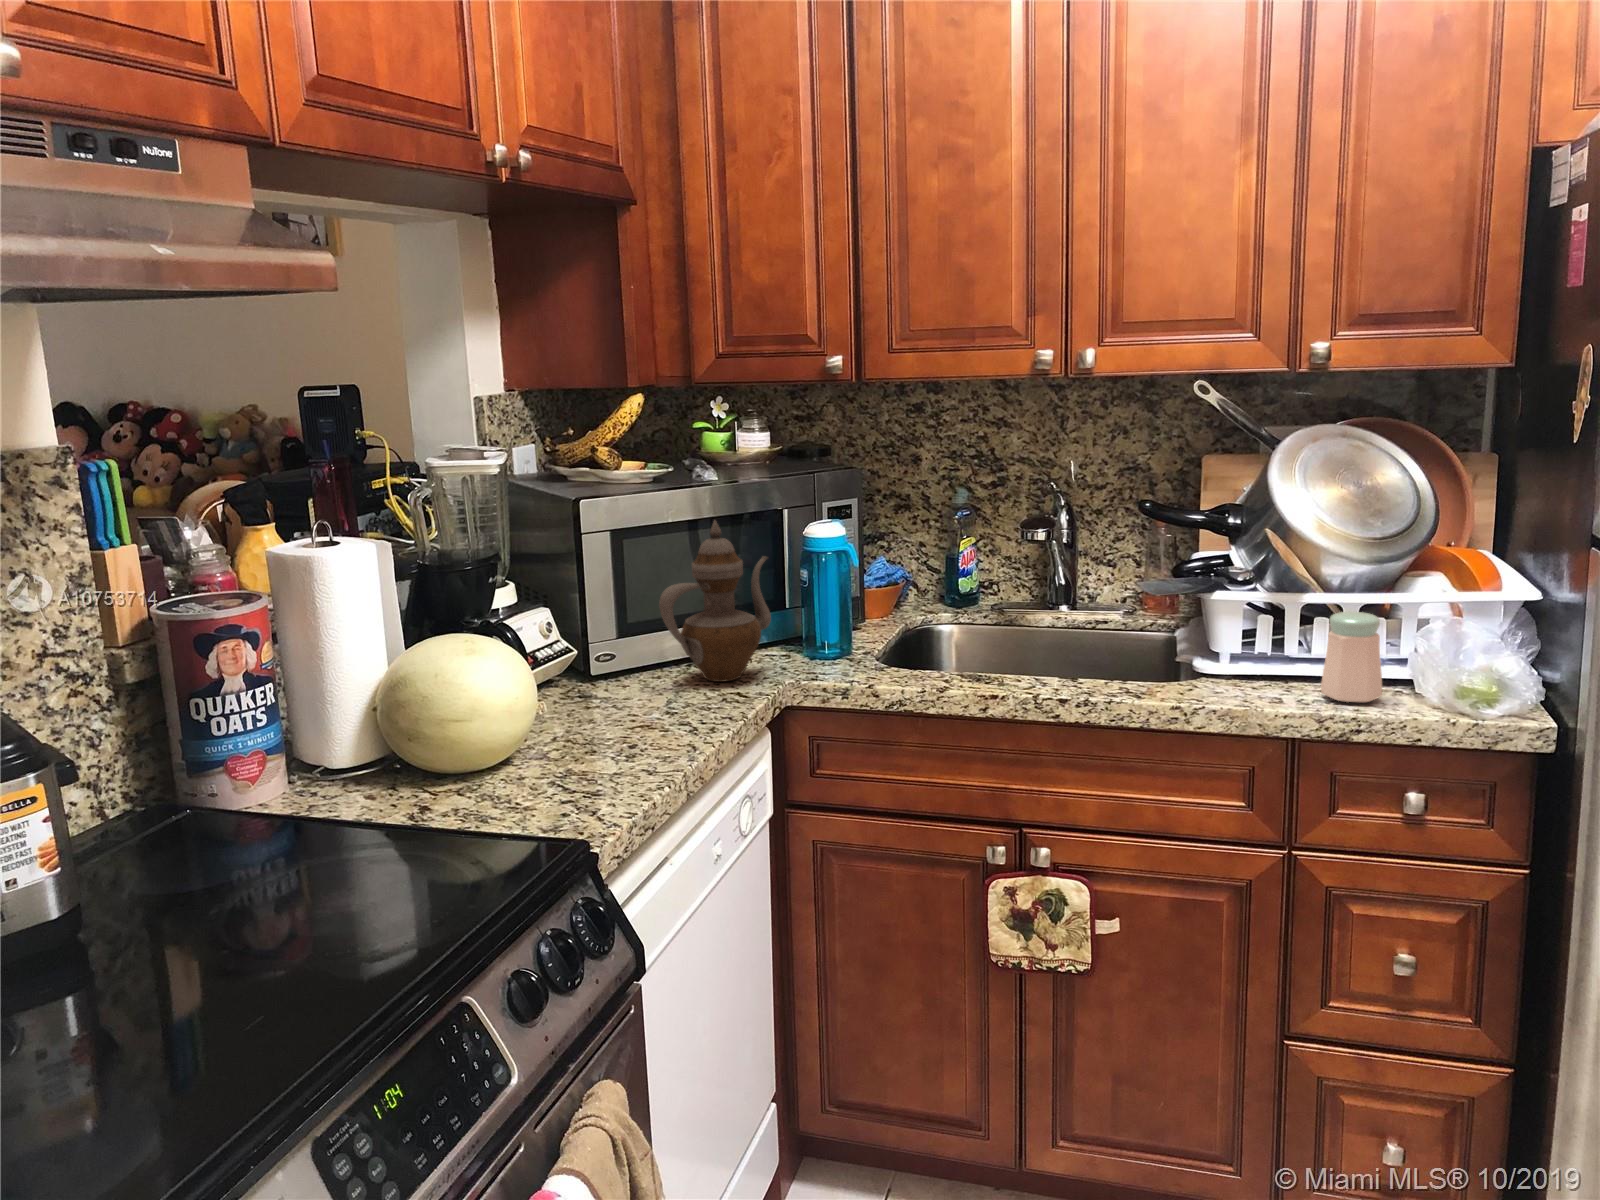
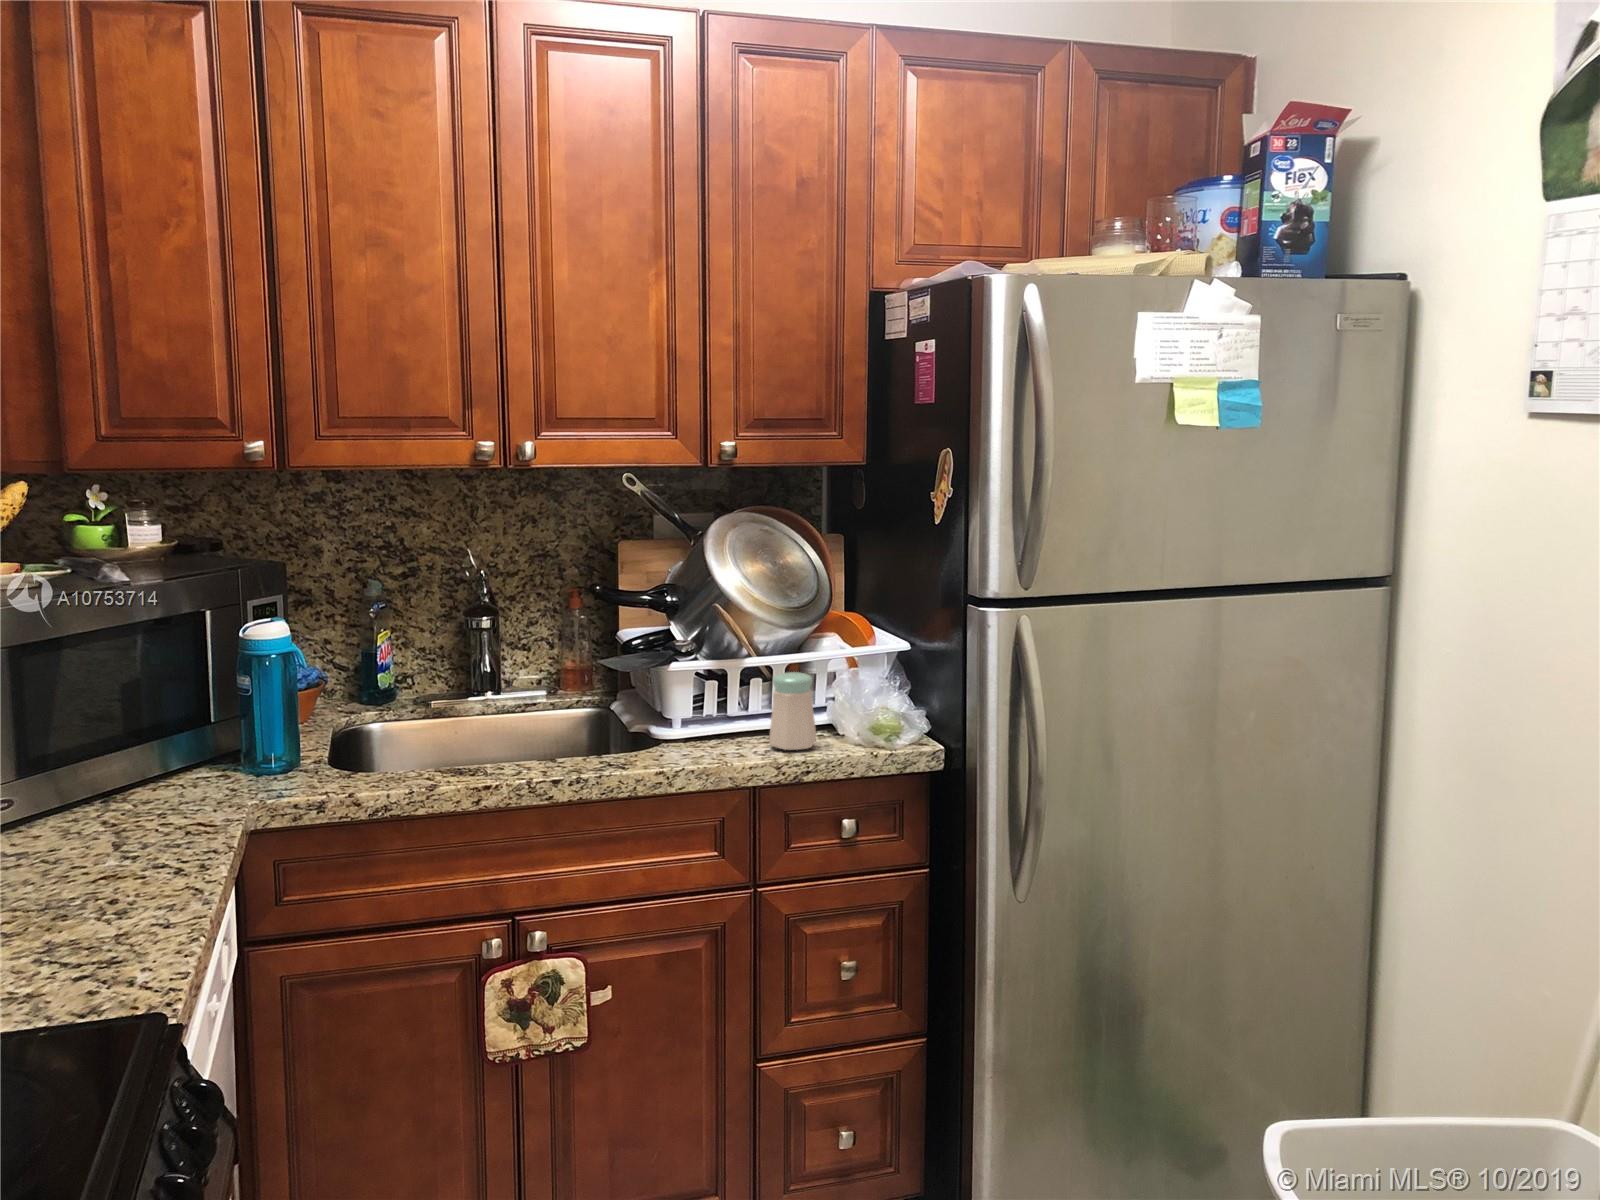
teapot: present [659,521,771,682] -> none [86,624,213,813]

